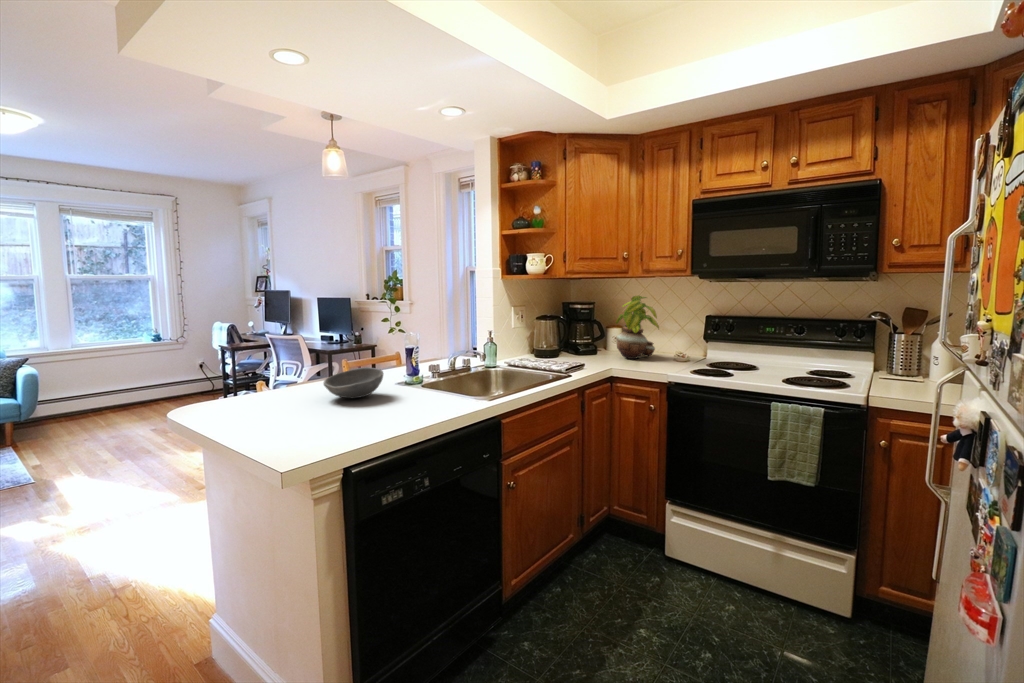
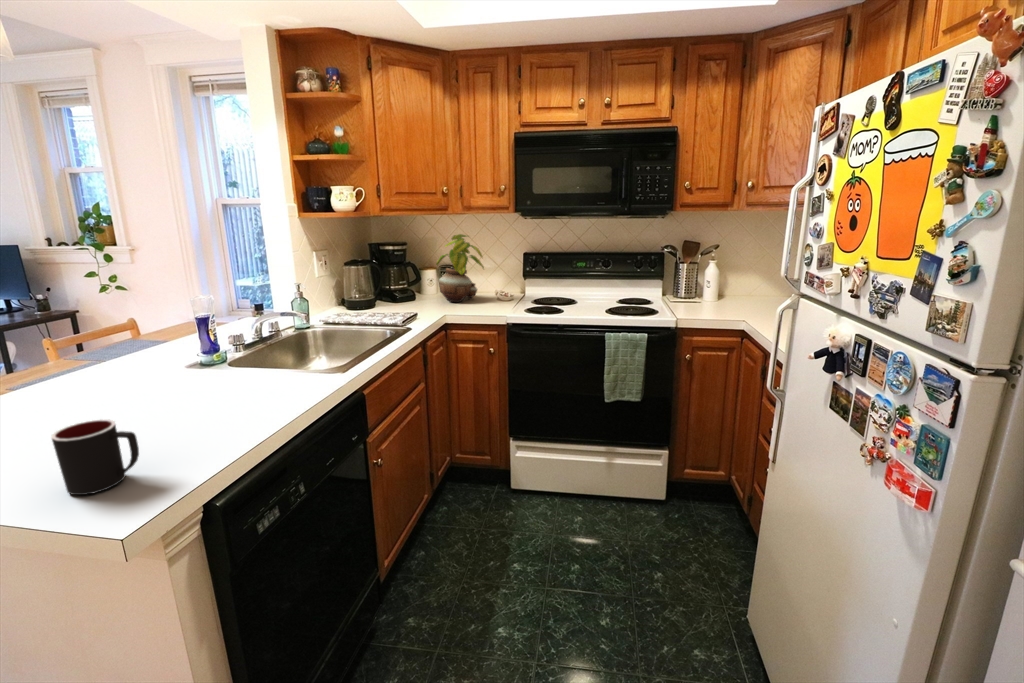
bowl: present [324,367,383,398] -> none [84,349,185,397]
mug: none [272,401,315,447] -> present [51,419,139,495]

